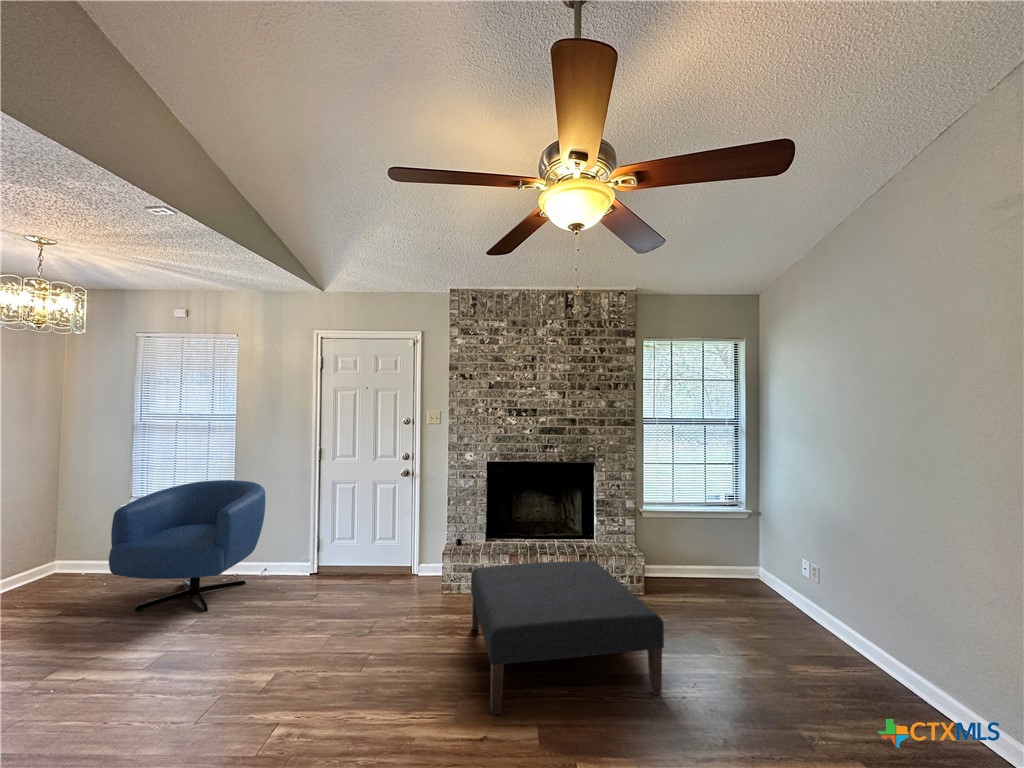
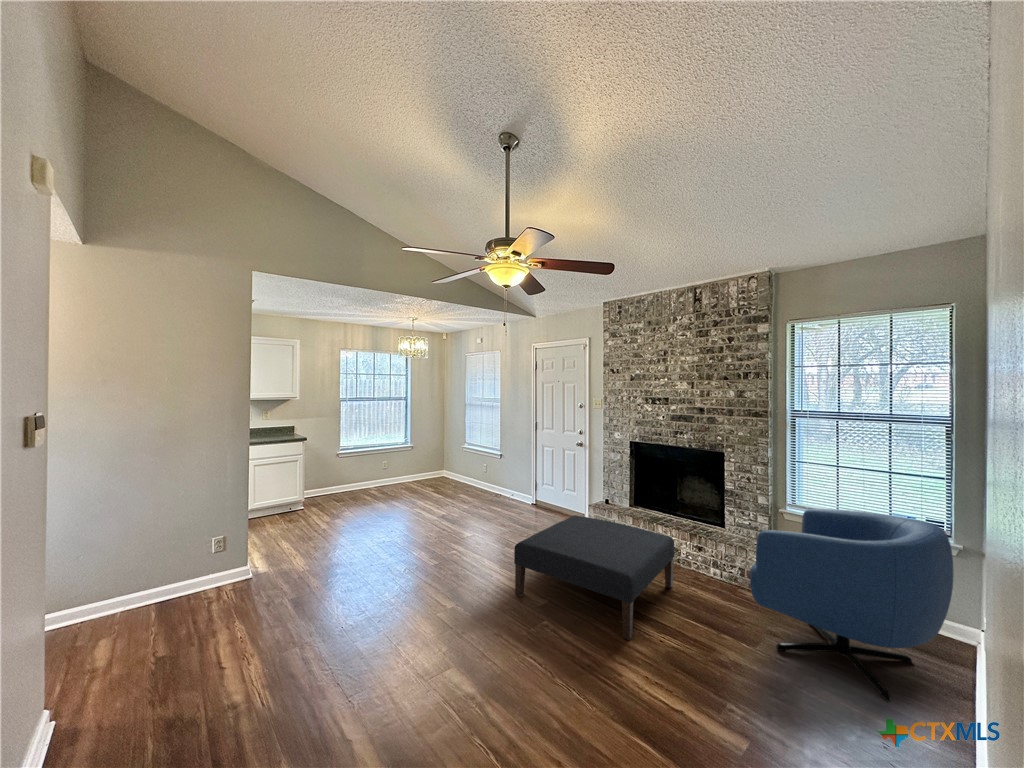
armchair: present [109,480,265,612] -> present [750,509,953,702]

